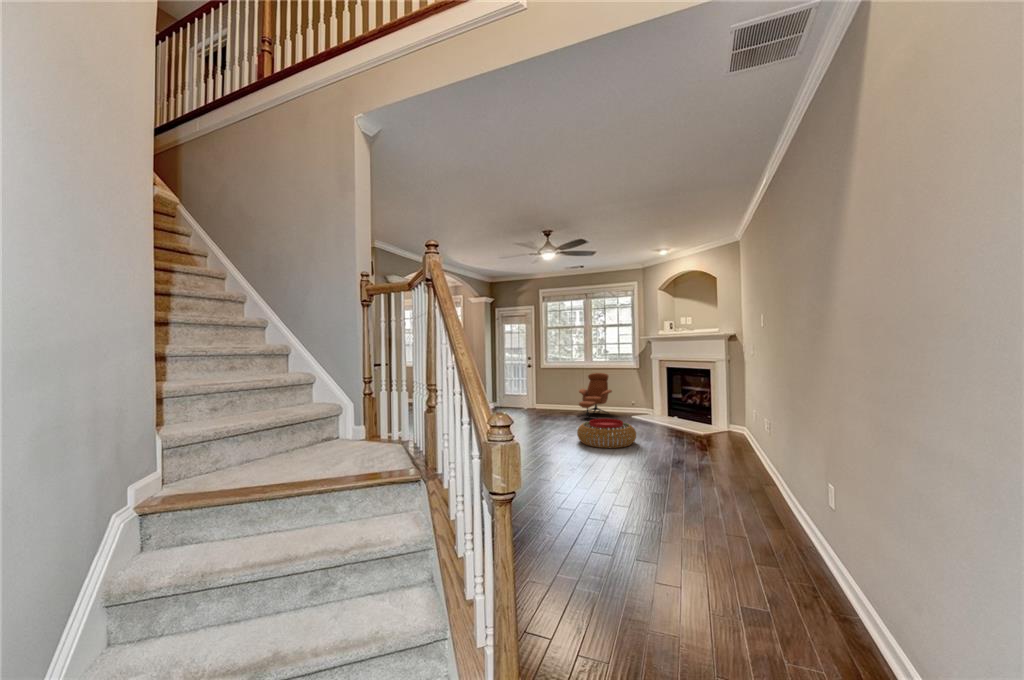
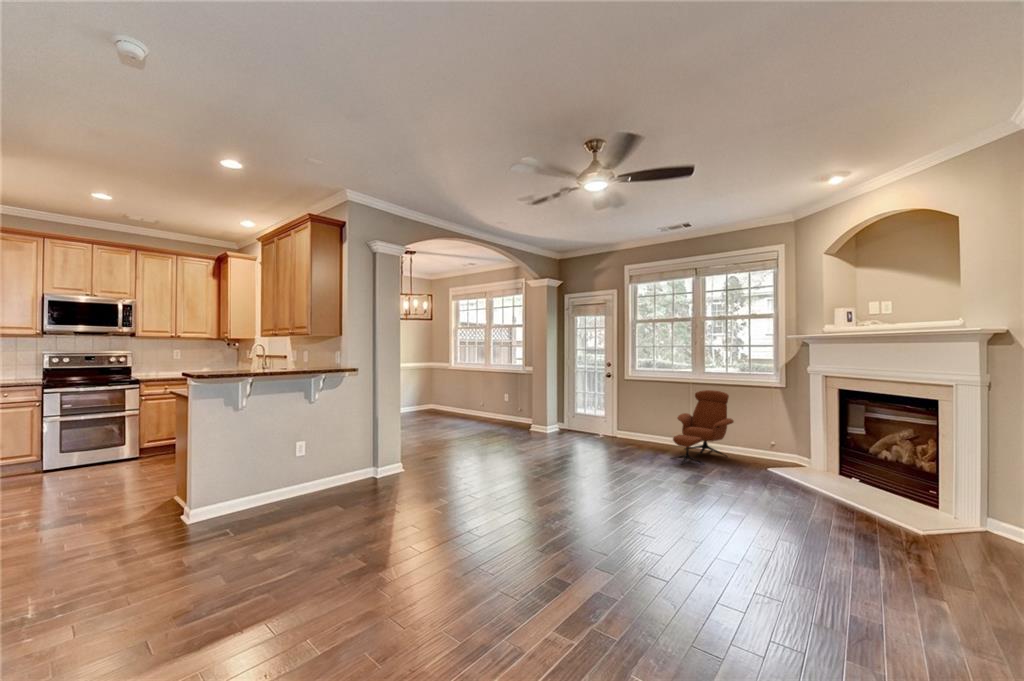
pouf: present [577,418,636,448] -> none [644,480,765,552]

